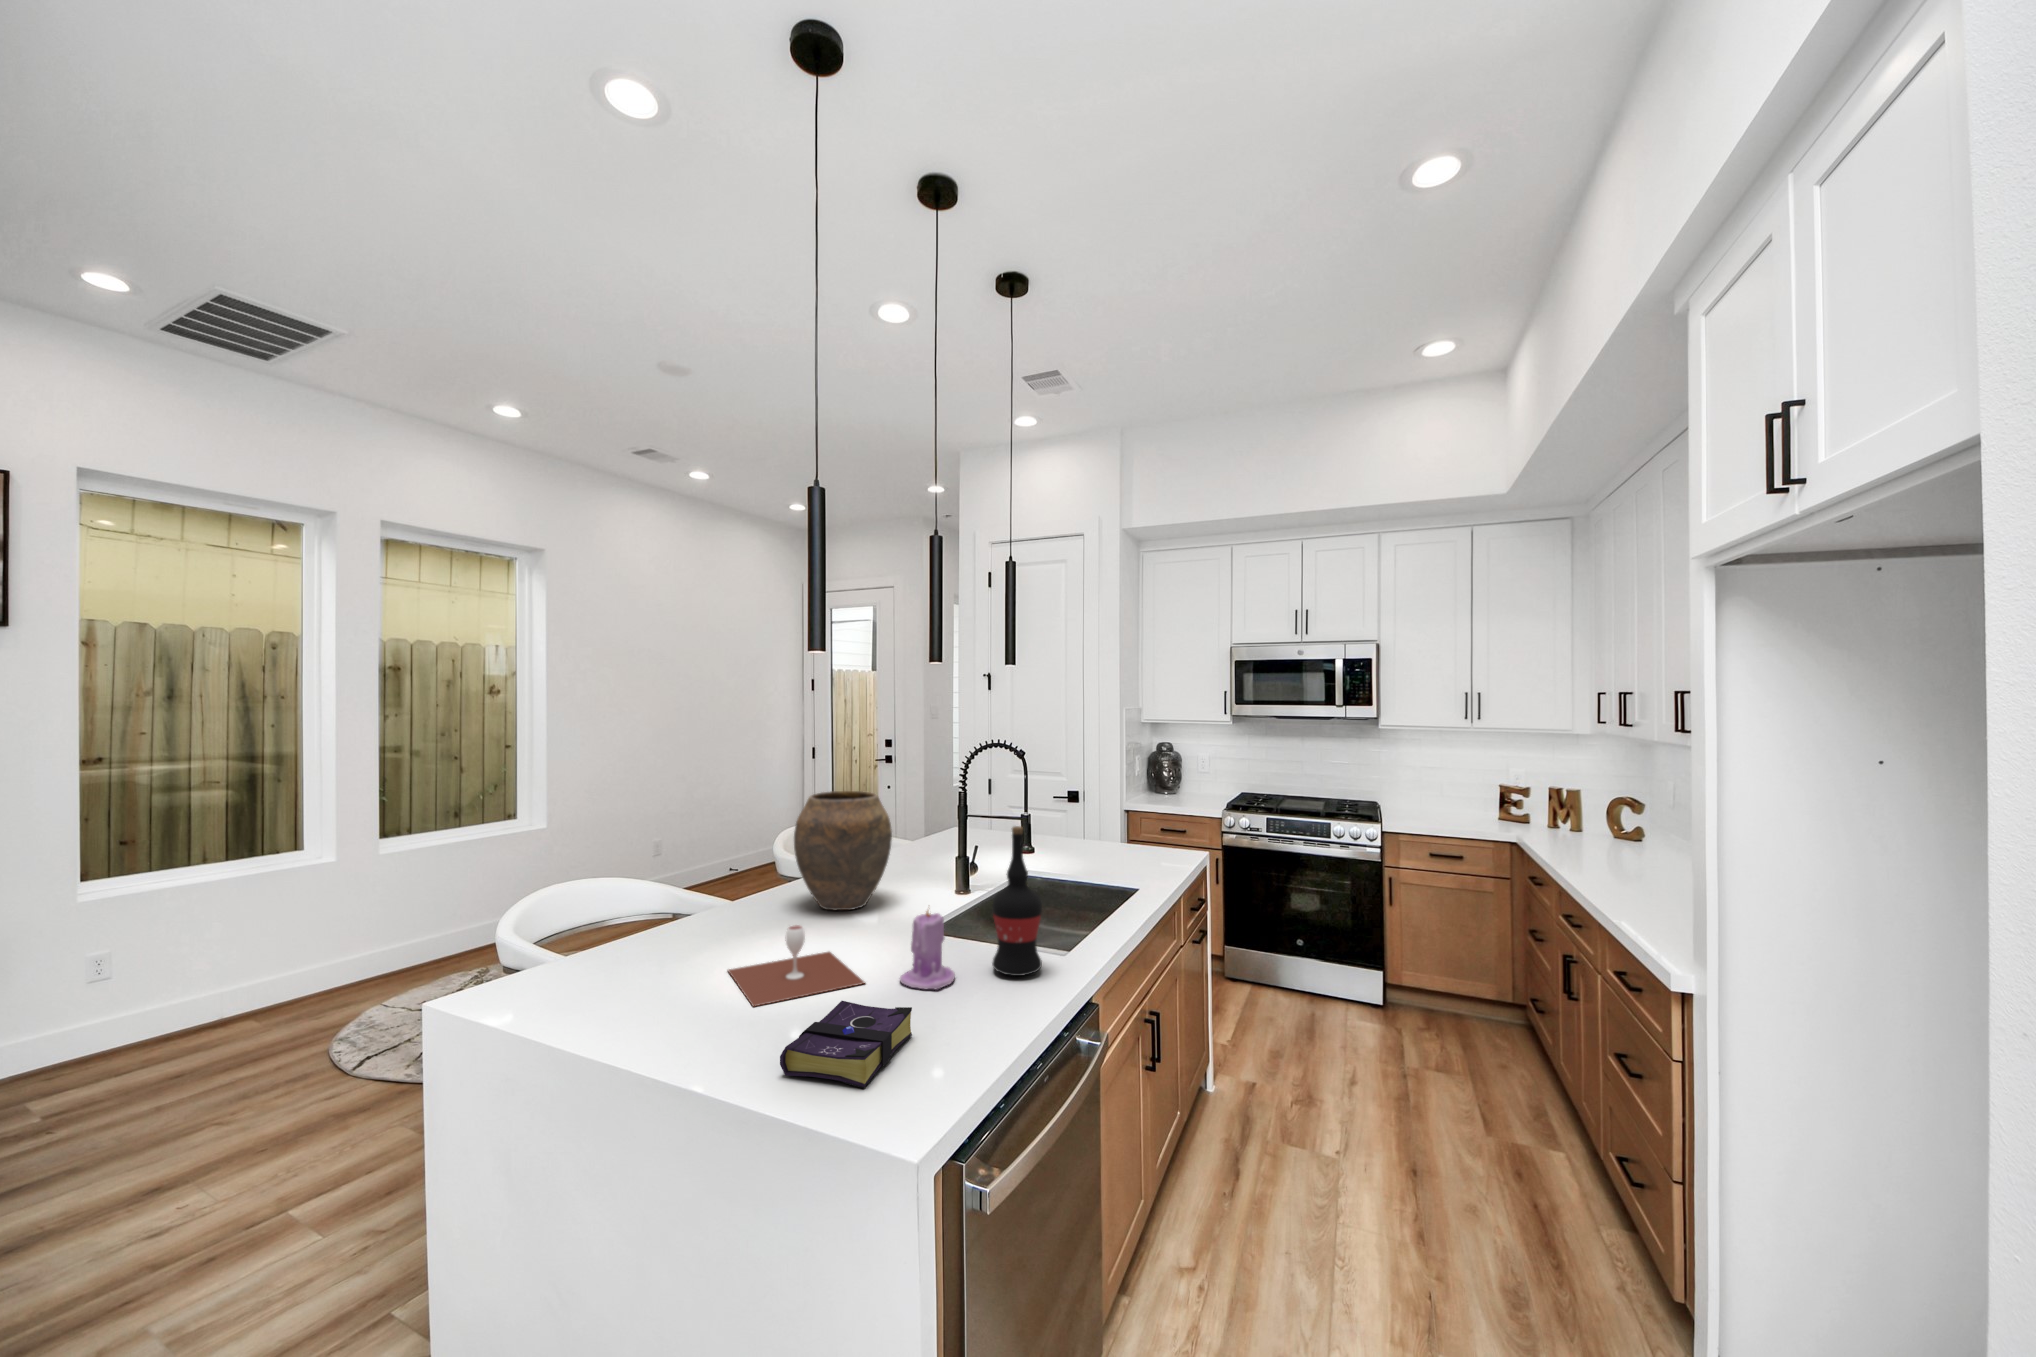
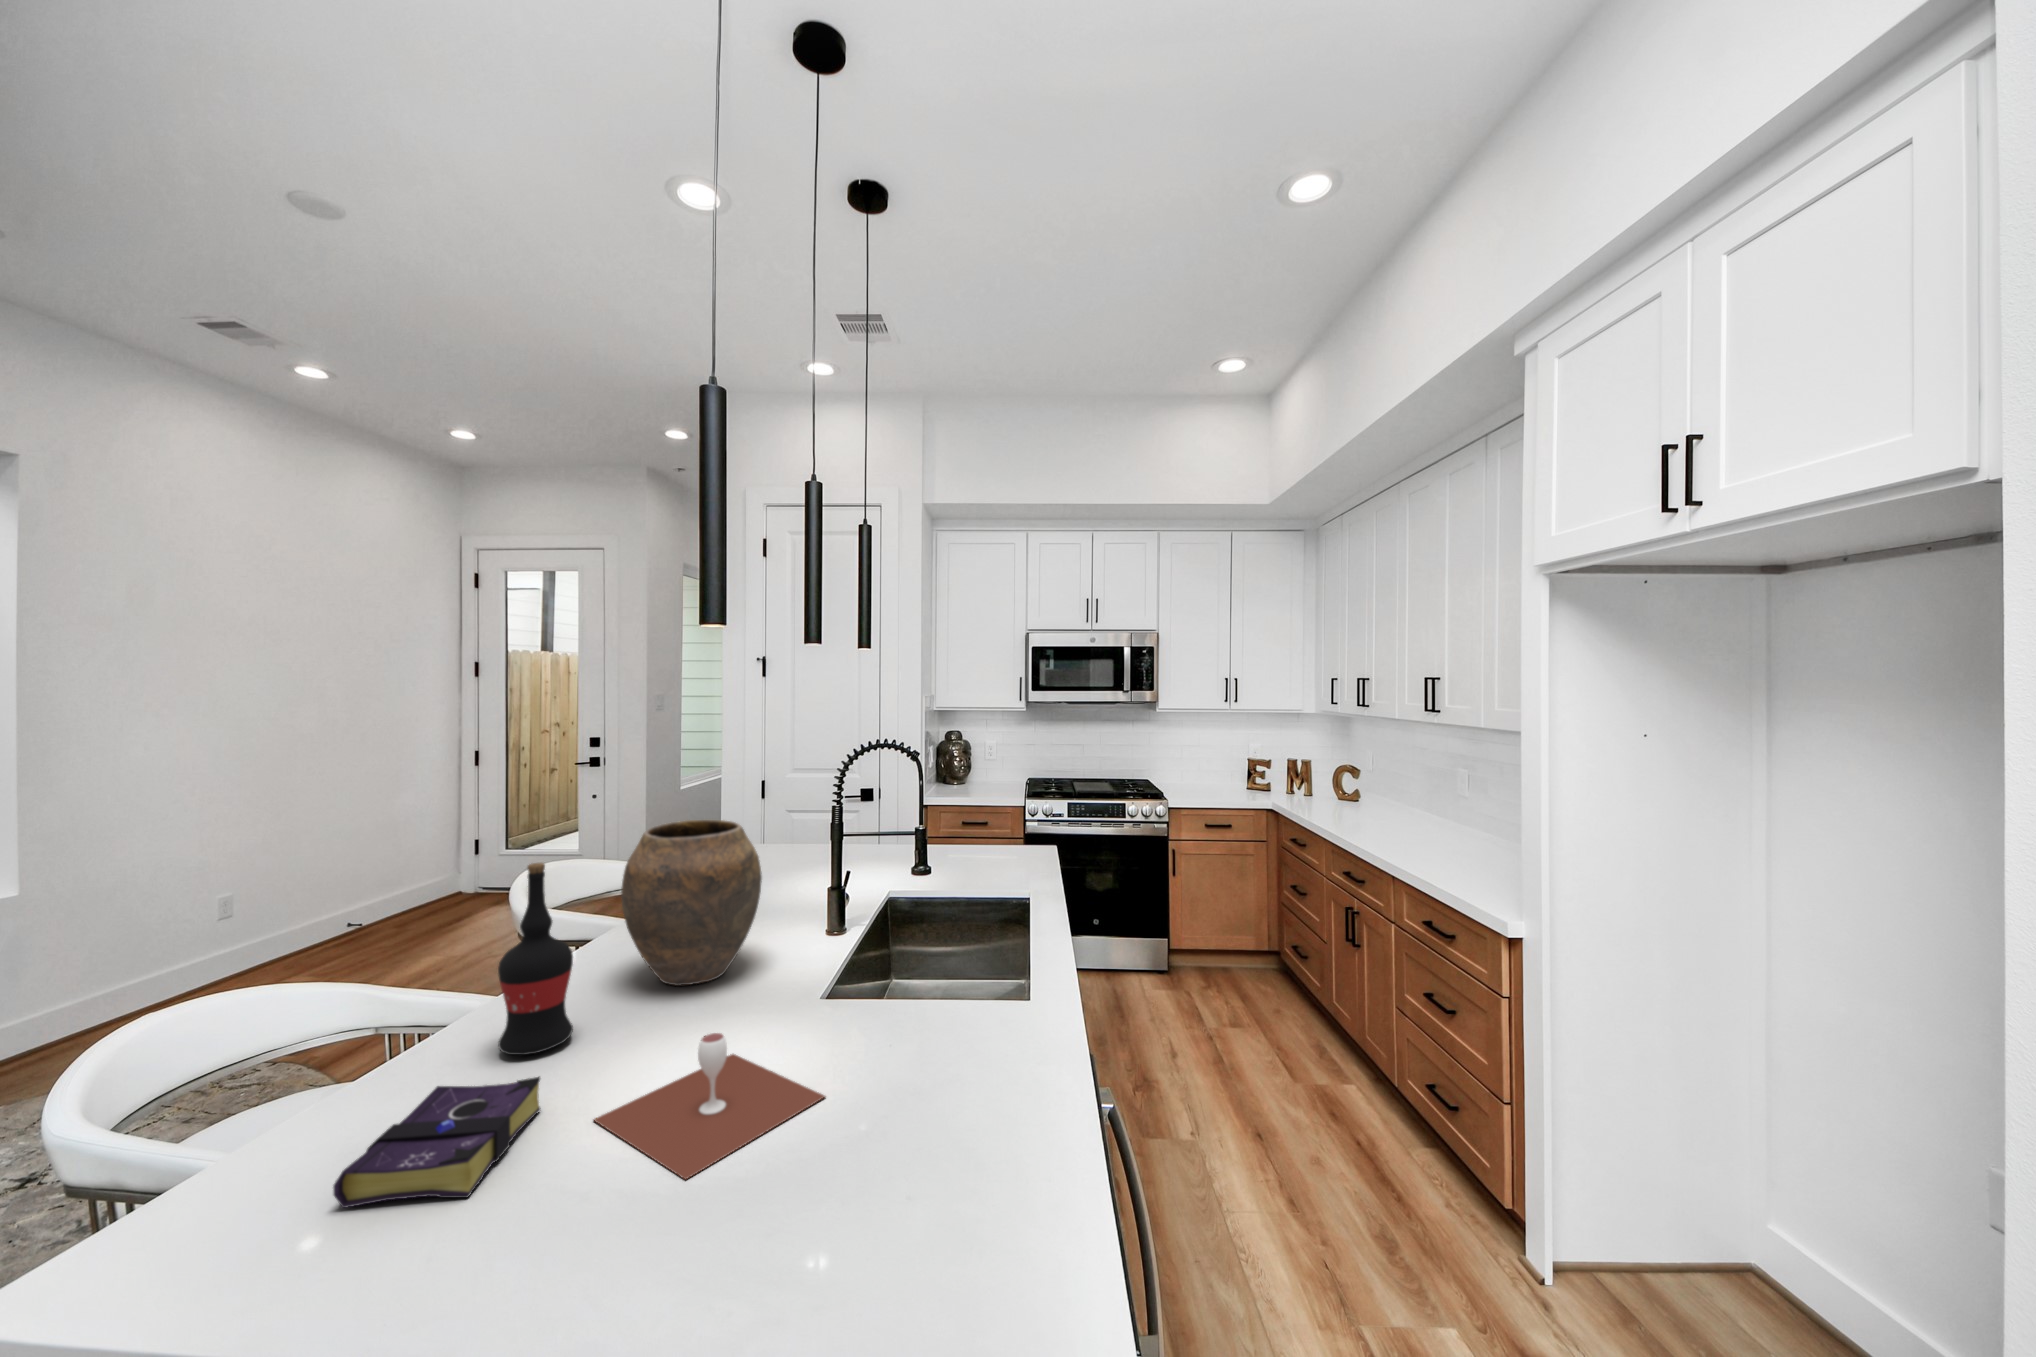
wine bottle: present [992,826,1042,976] -> present [498,863,573,1055]
candle: present [900,911,955,989] -> none [867,974,940,1090]
book: present [780,1001,912,1088] -> present [333,1077,541,1208]

